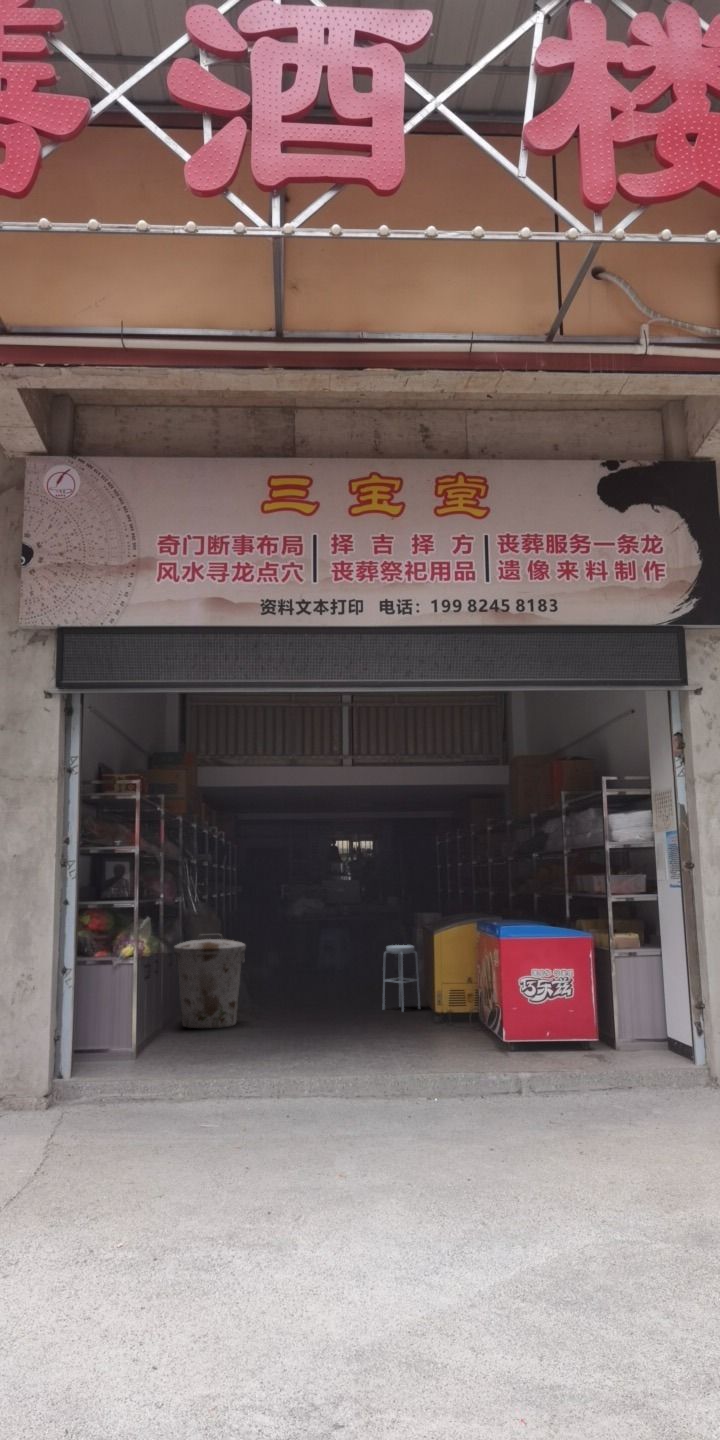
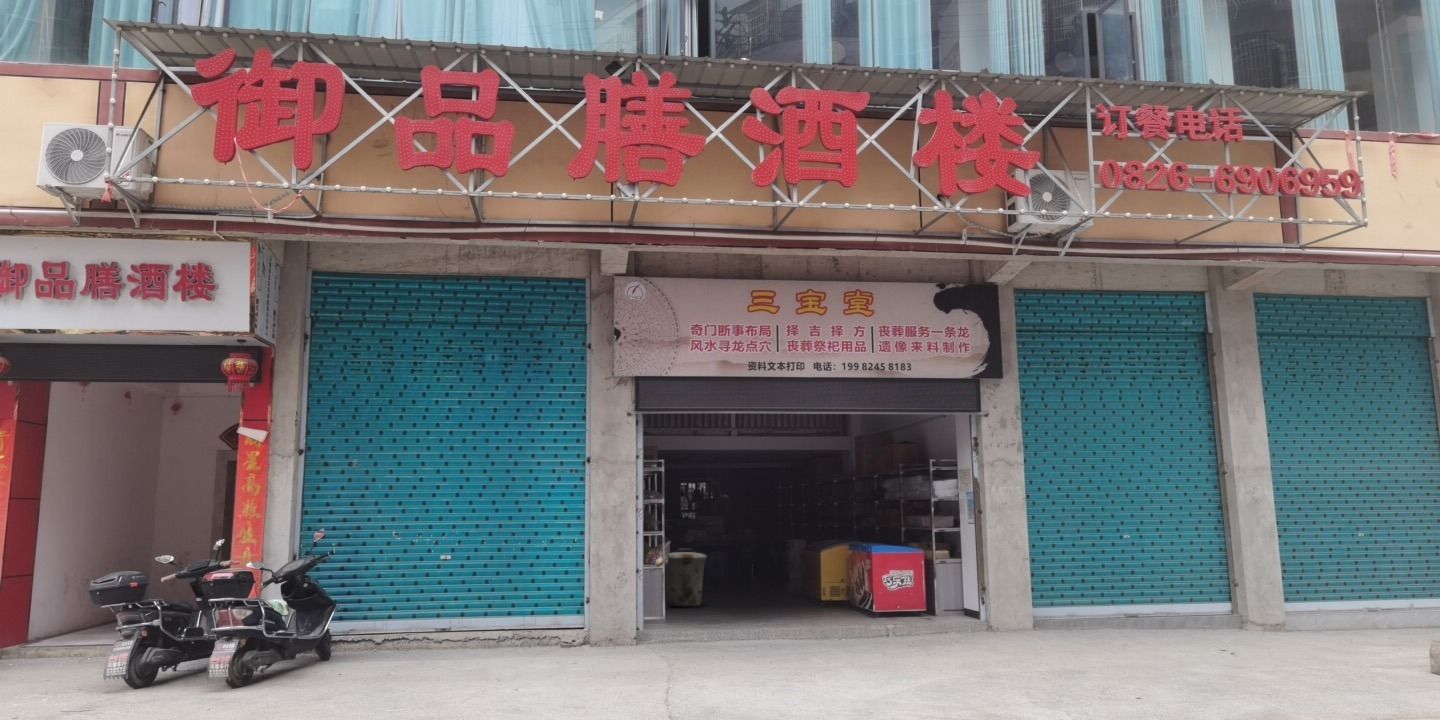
stool: present [383,945,420,1012] -> none [785,558,808,599]

